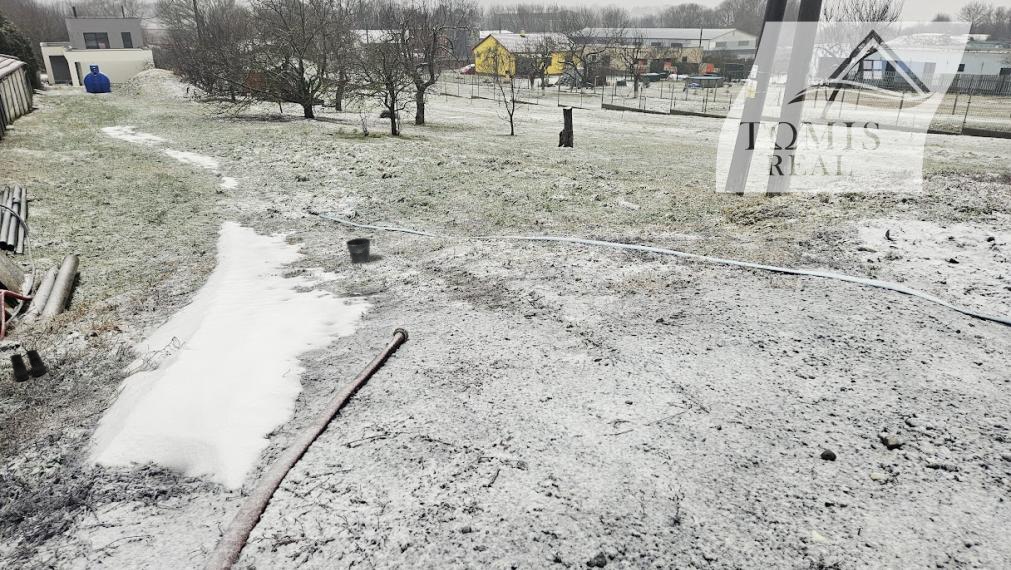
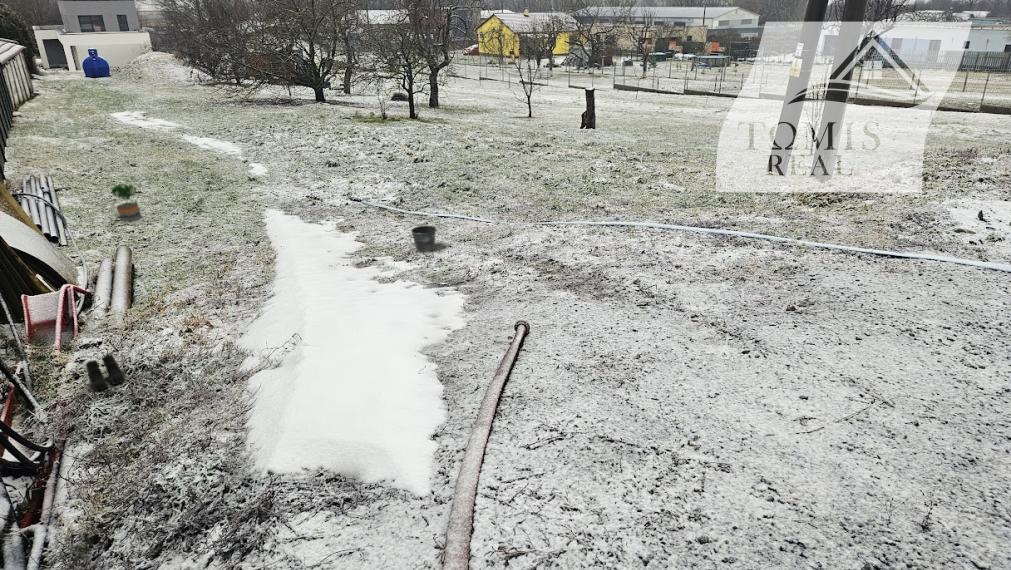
potted tree: none [73,196,103,231] -> present [112,185,142,222]

